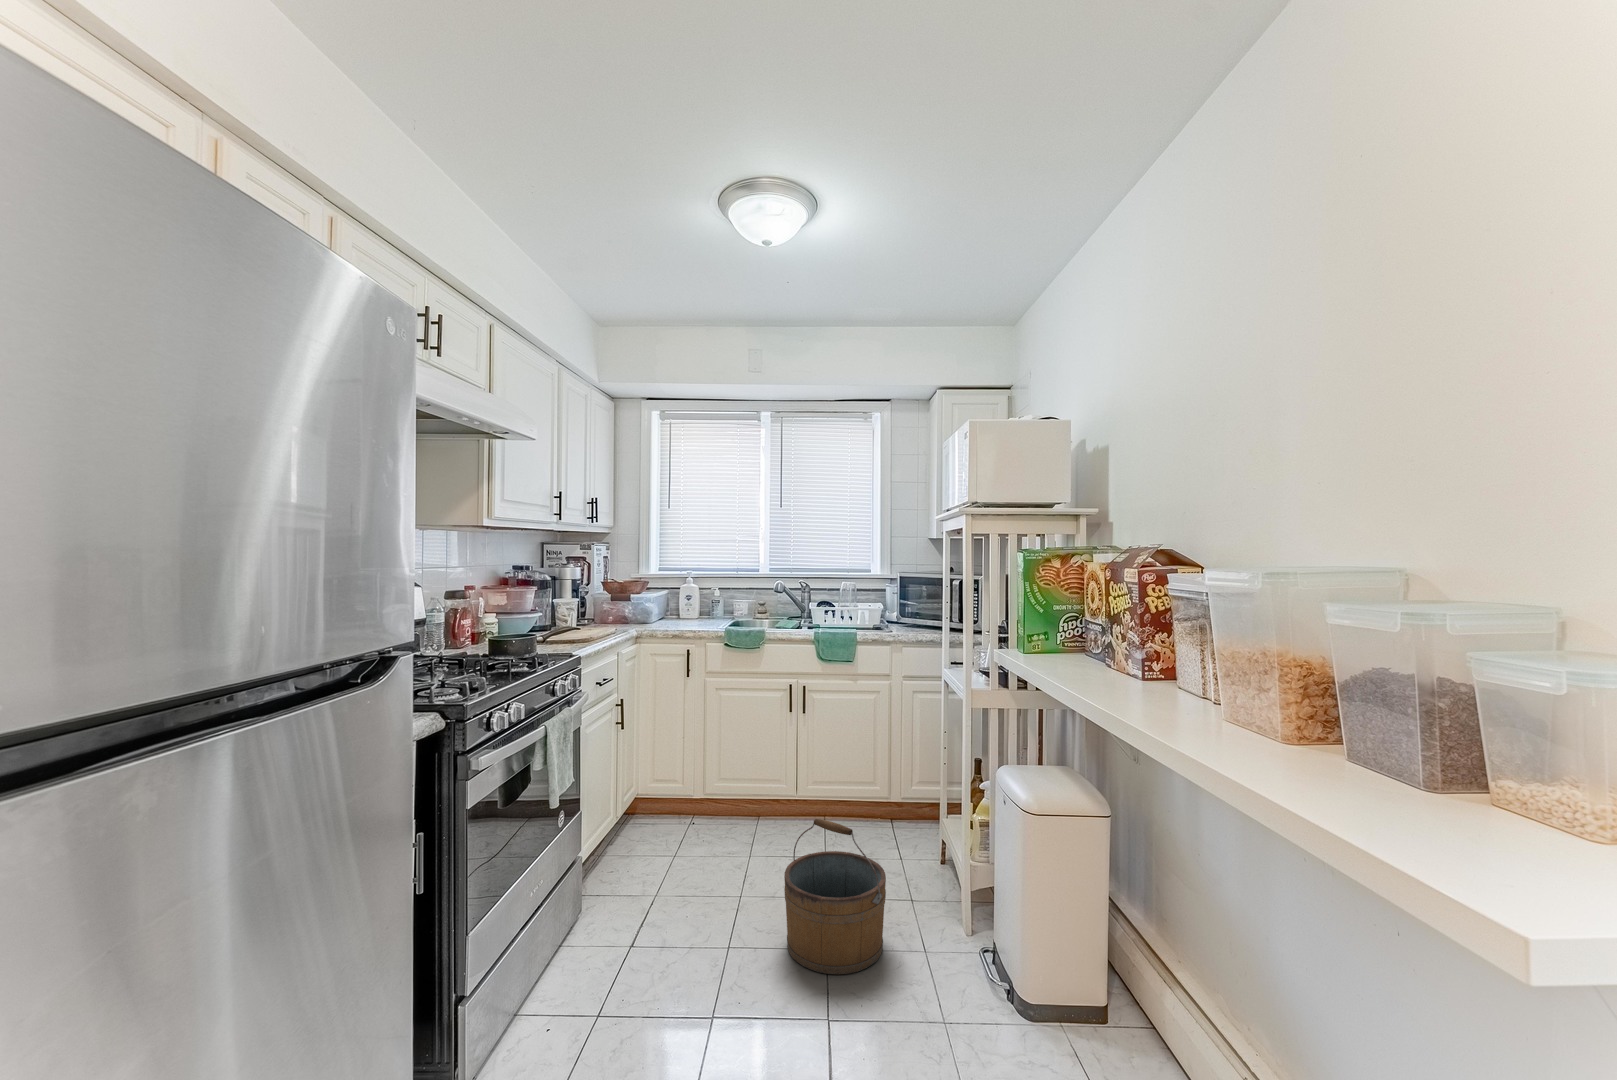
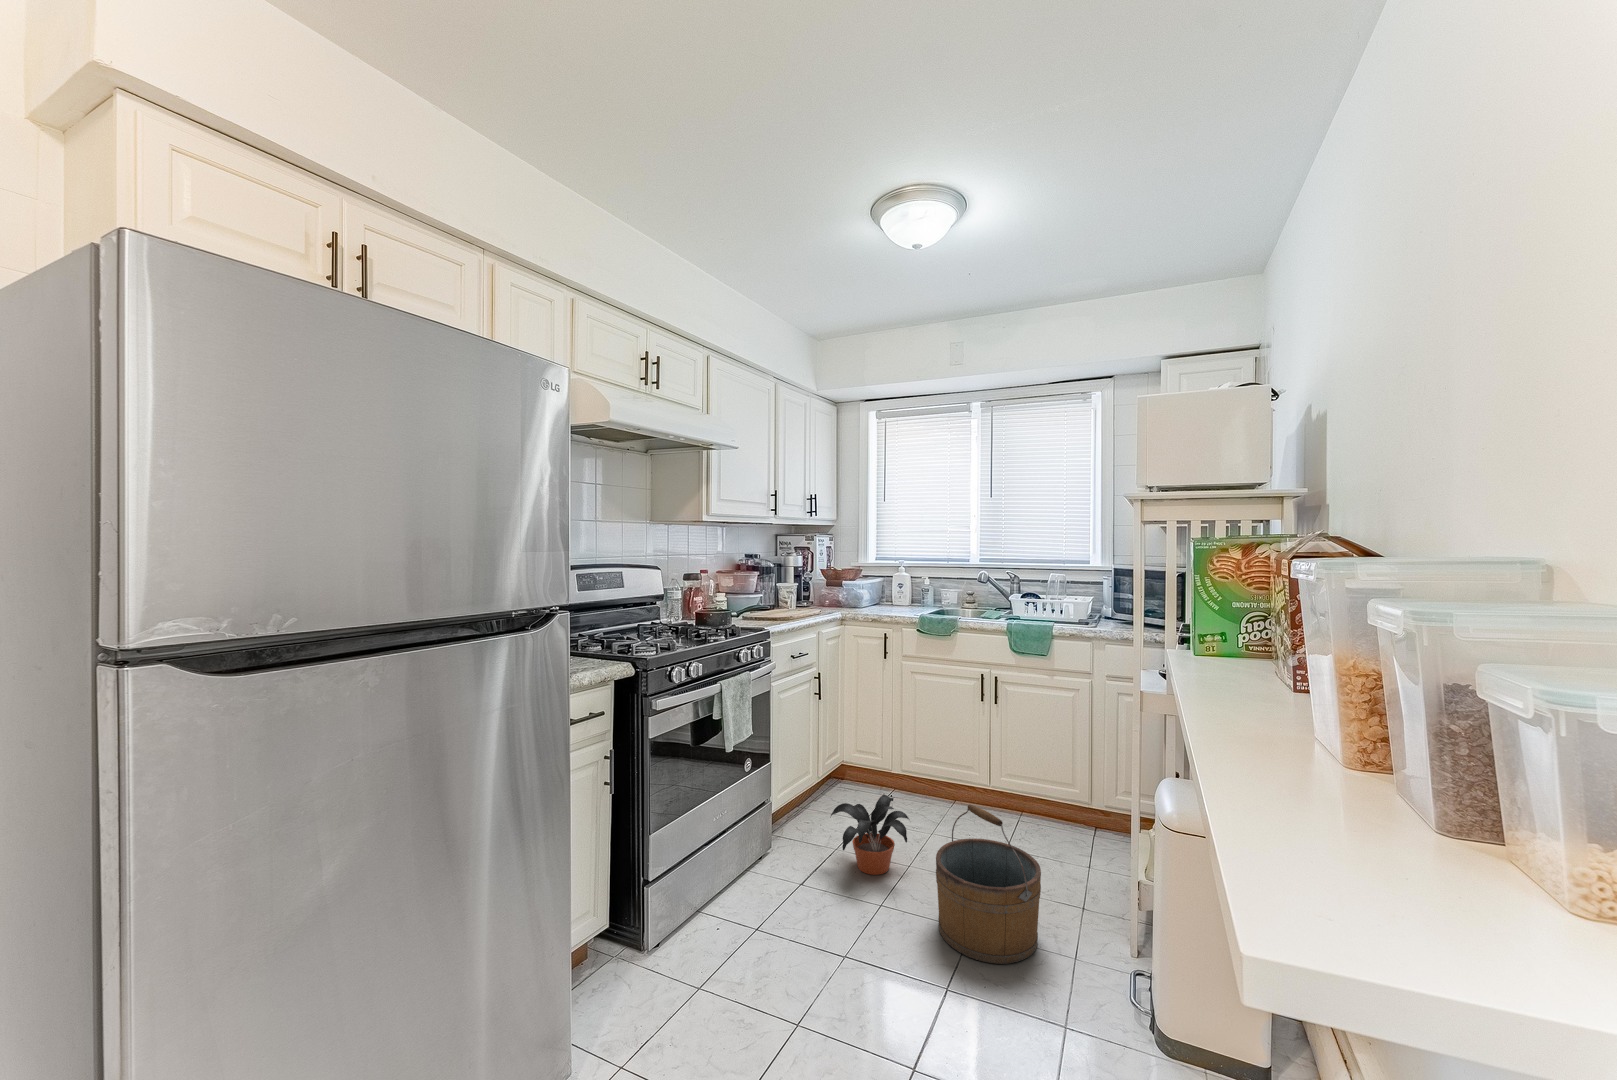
potted plant: none [652,825,742,914] -> present [831,795,909,875]

